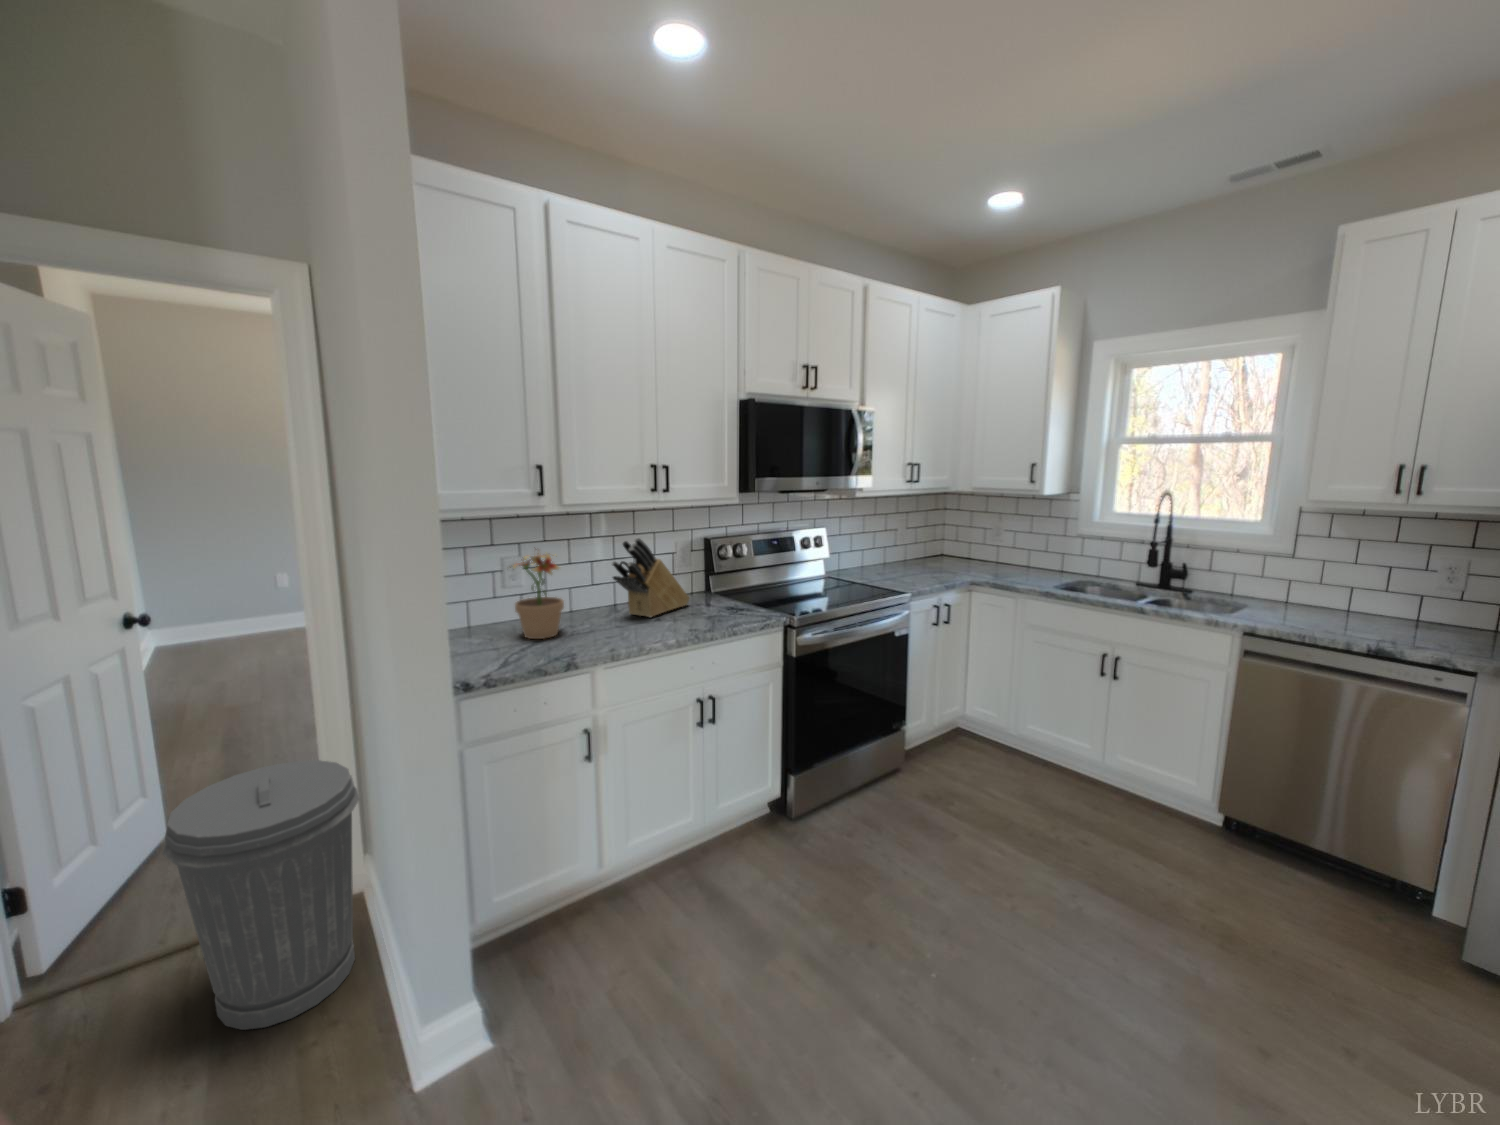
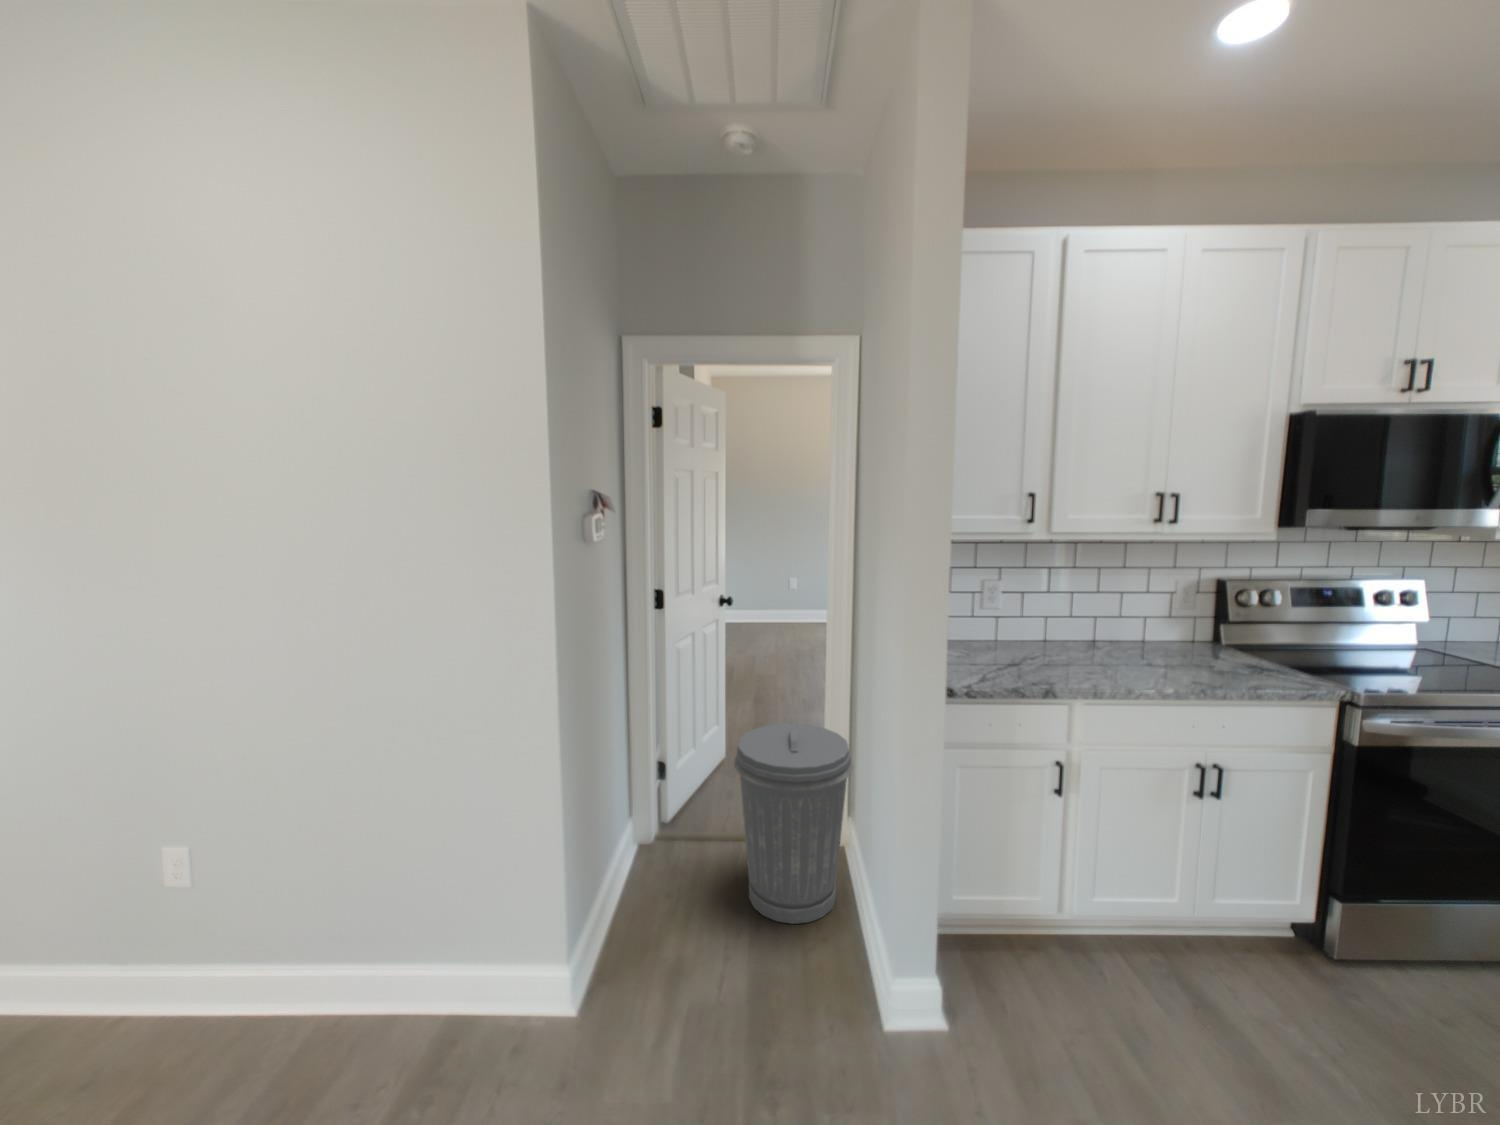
knife block: present [612,538,689,617] -> none [1098,571,1192,661]
potted plant: present [513,553,564,639] -> none [989,572,1044,663]

